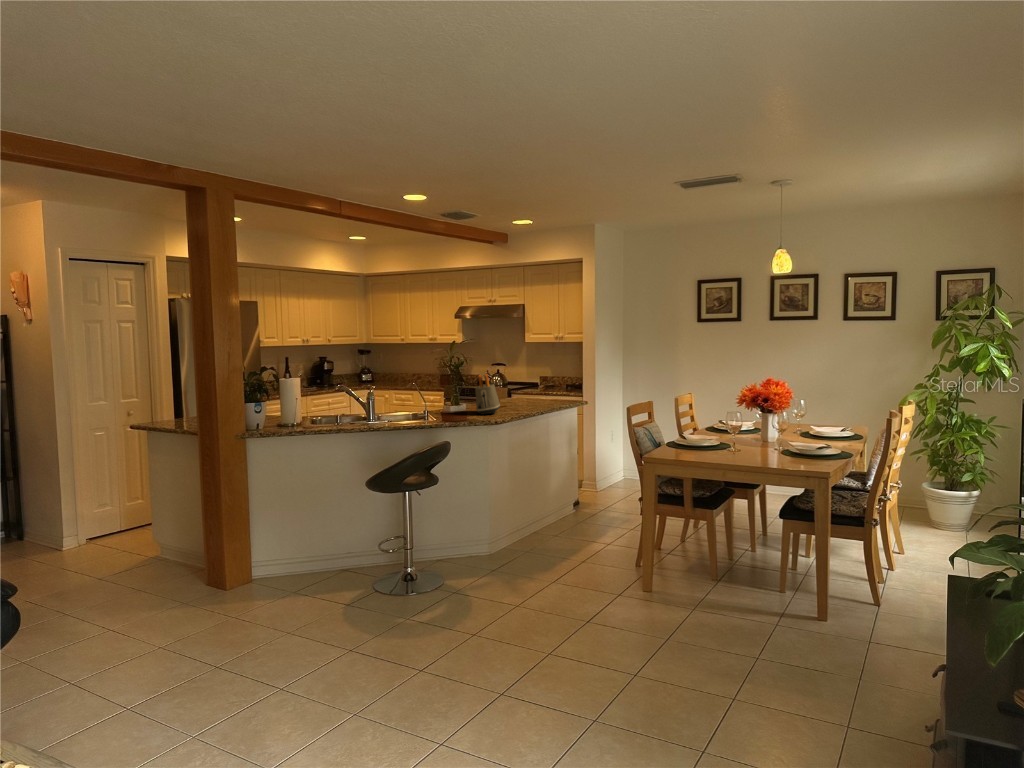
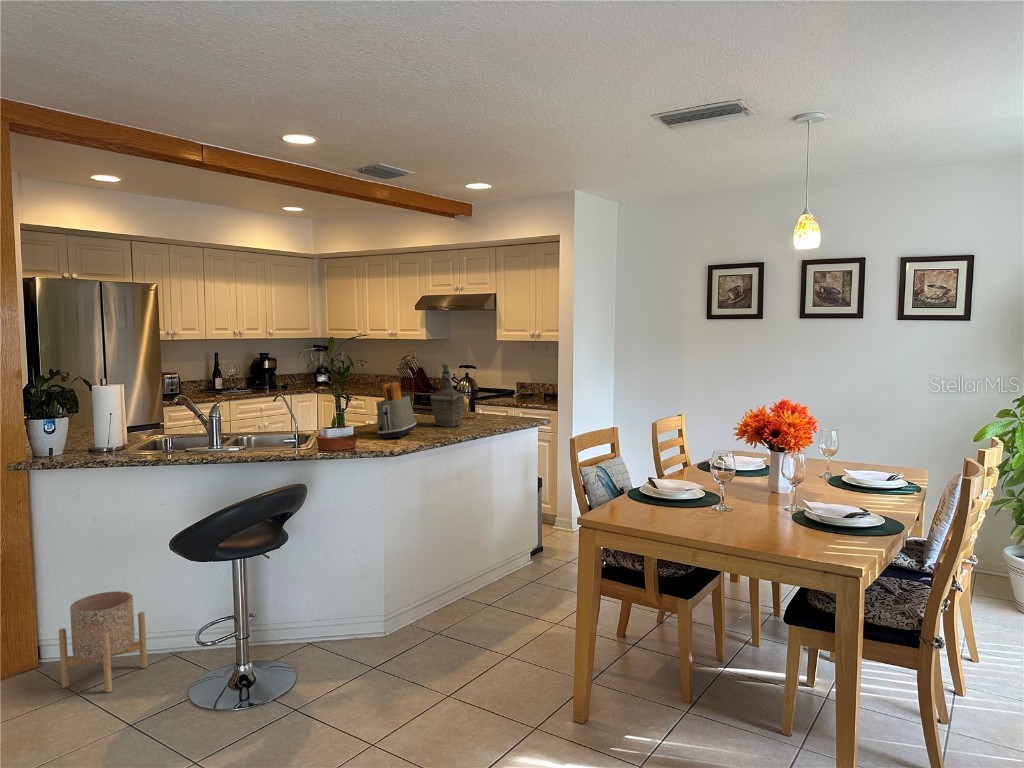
bottle: none [503,360,528,407] -> present [430,364,464,427]
planter: none [280,526,332,592] -> present [59,591,147,692]

